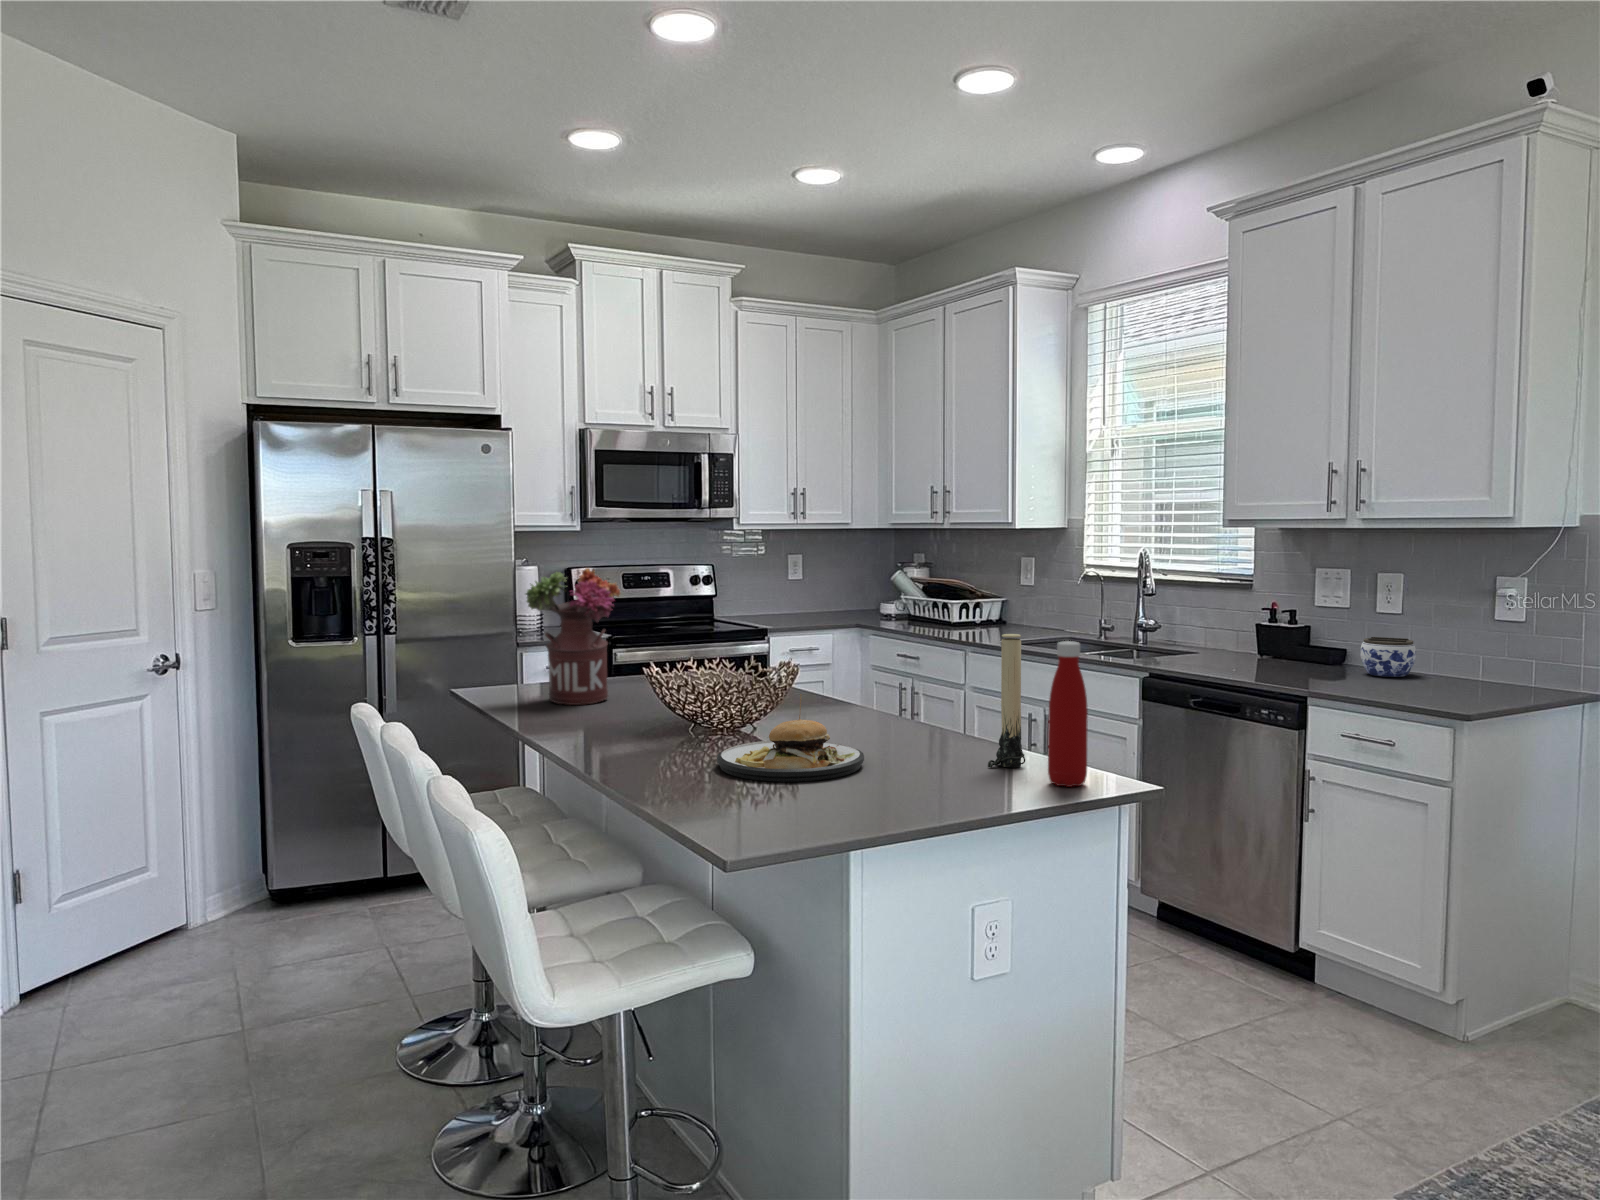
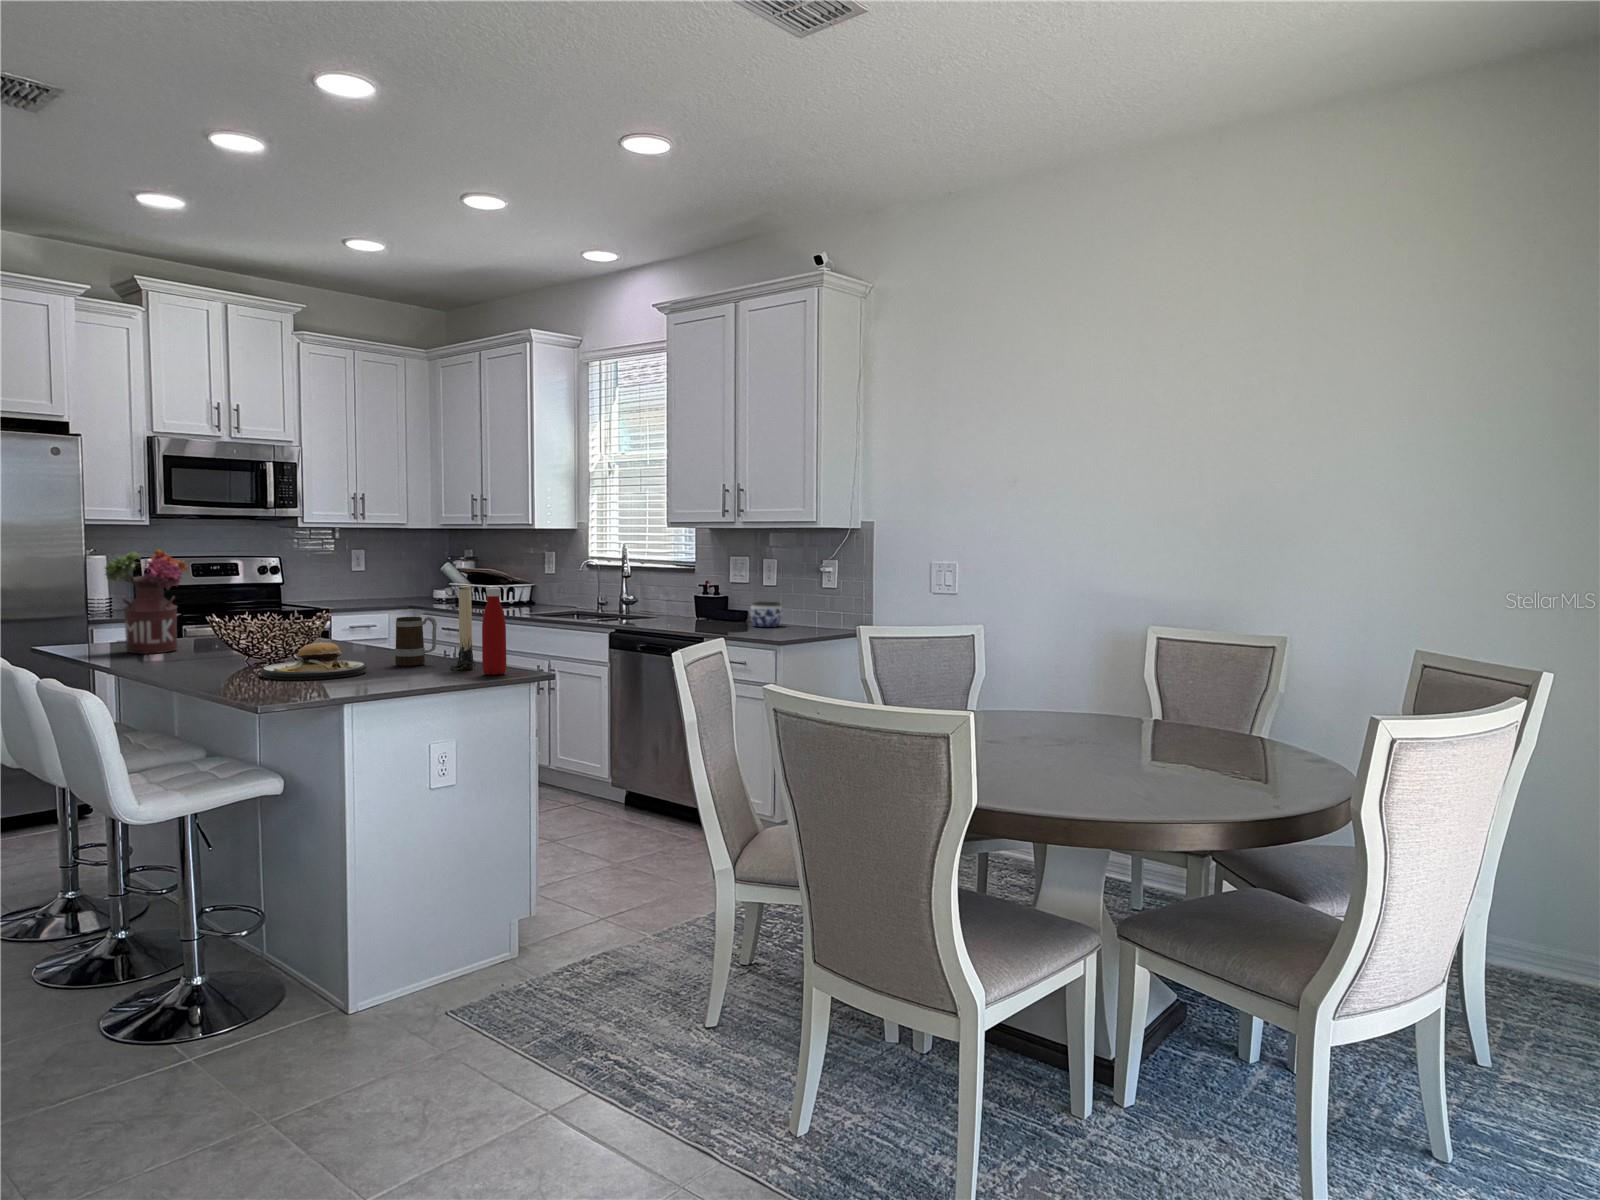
mug: none [897,675,959,752] -> present [395,616,437,666]

